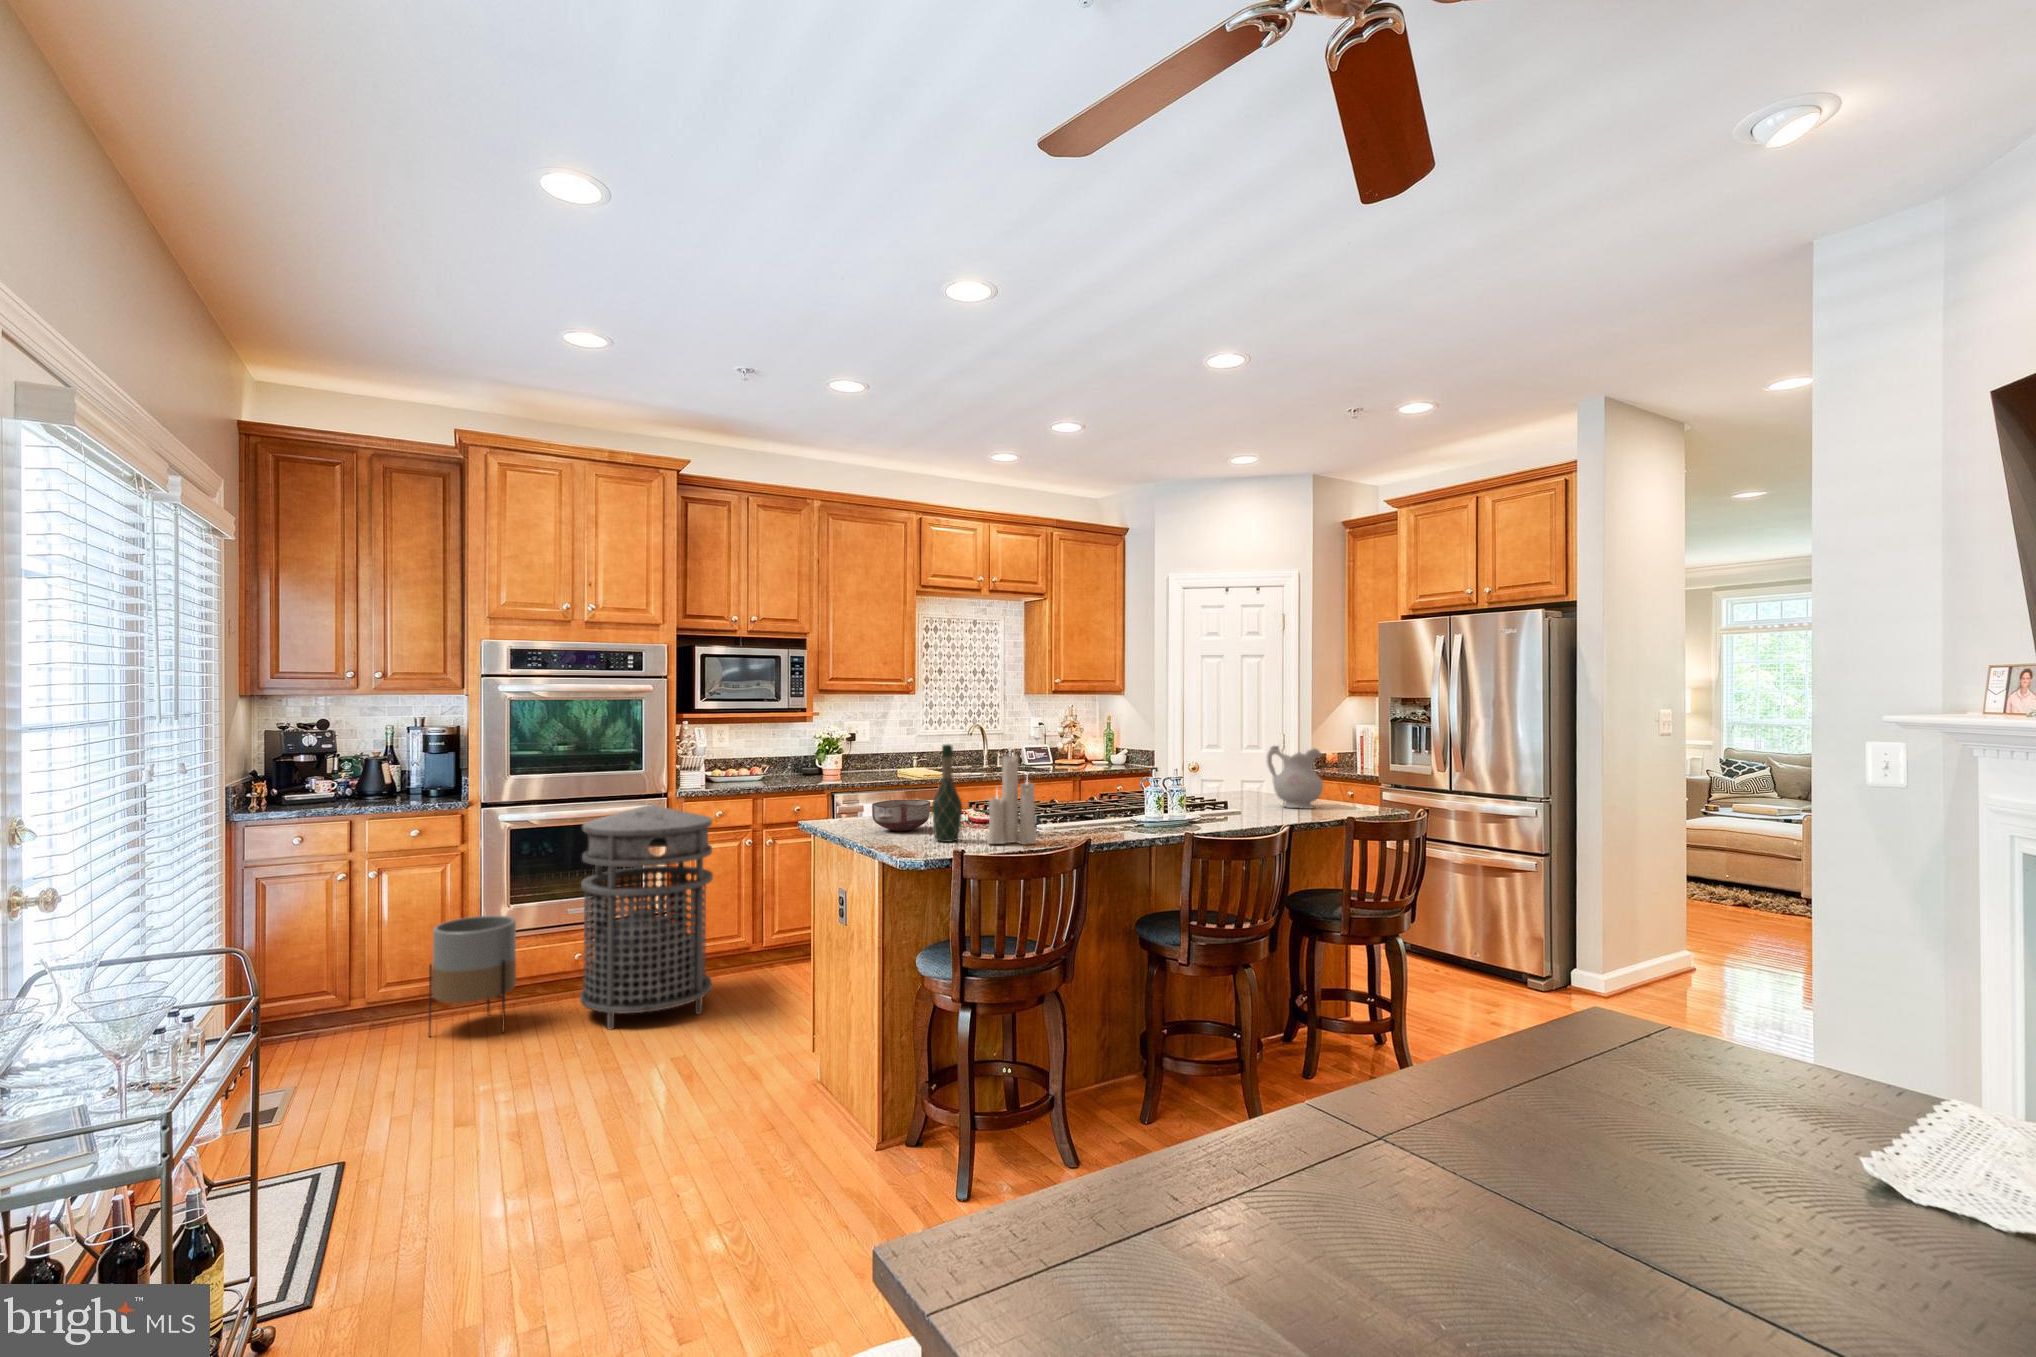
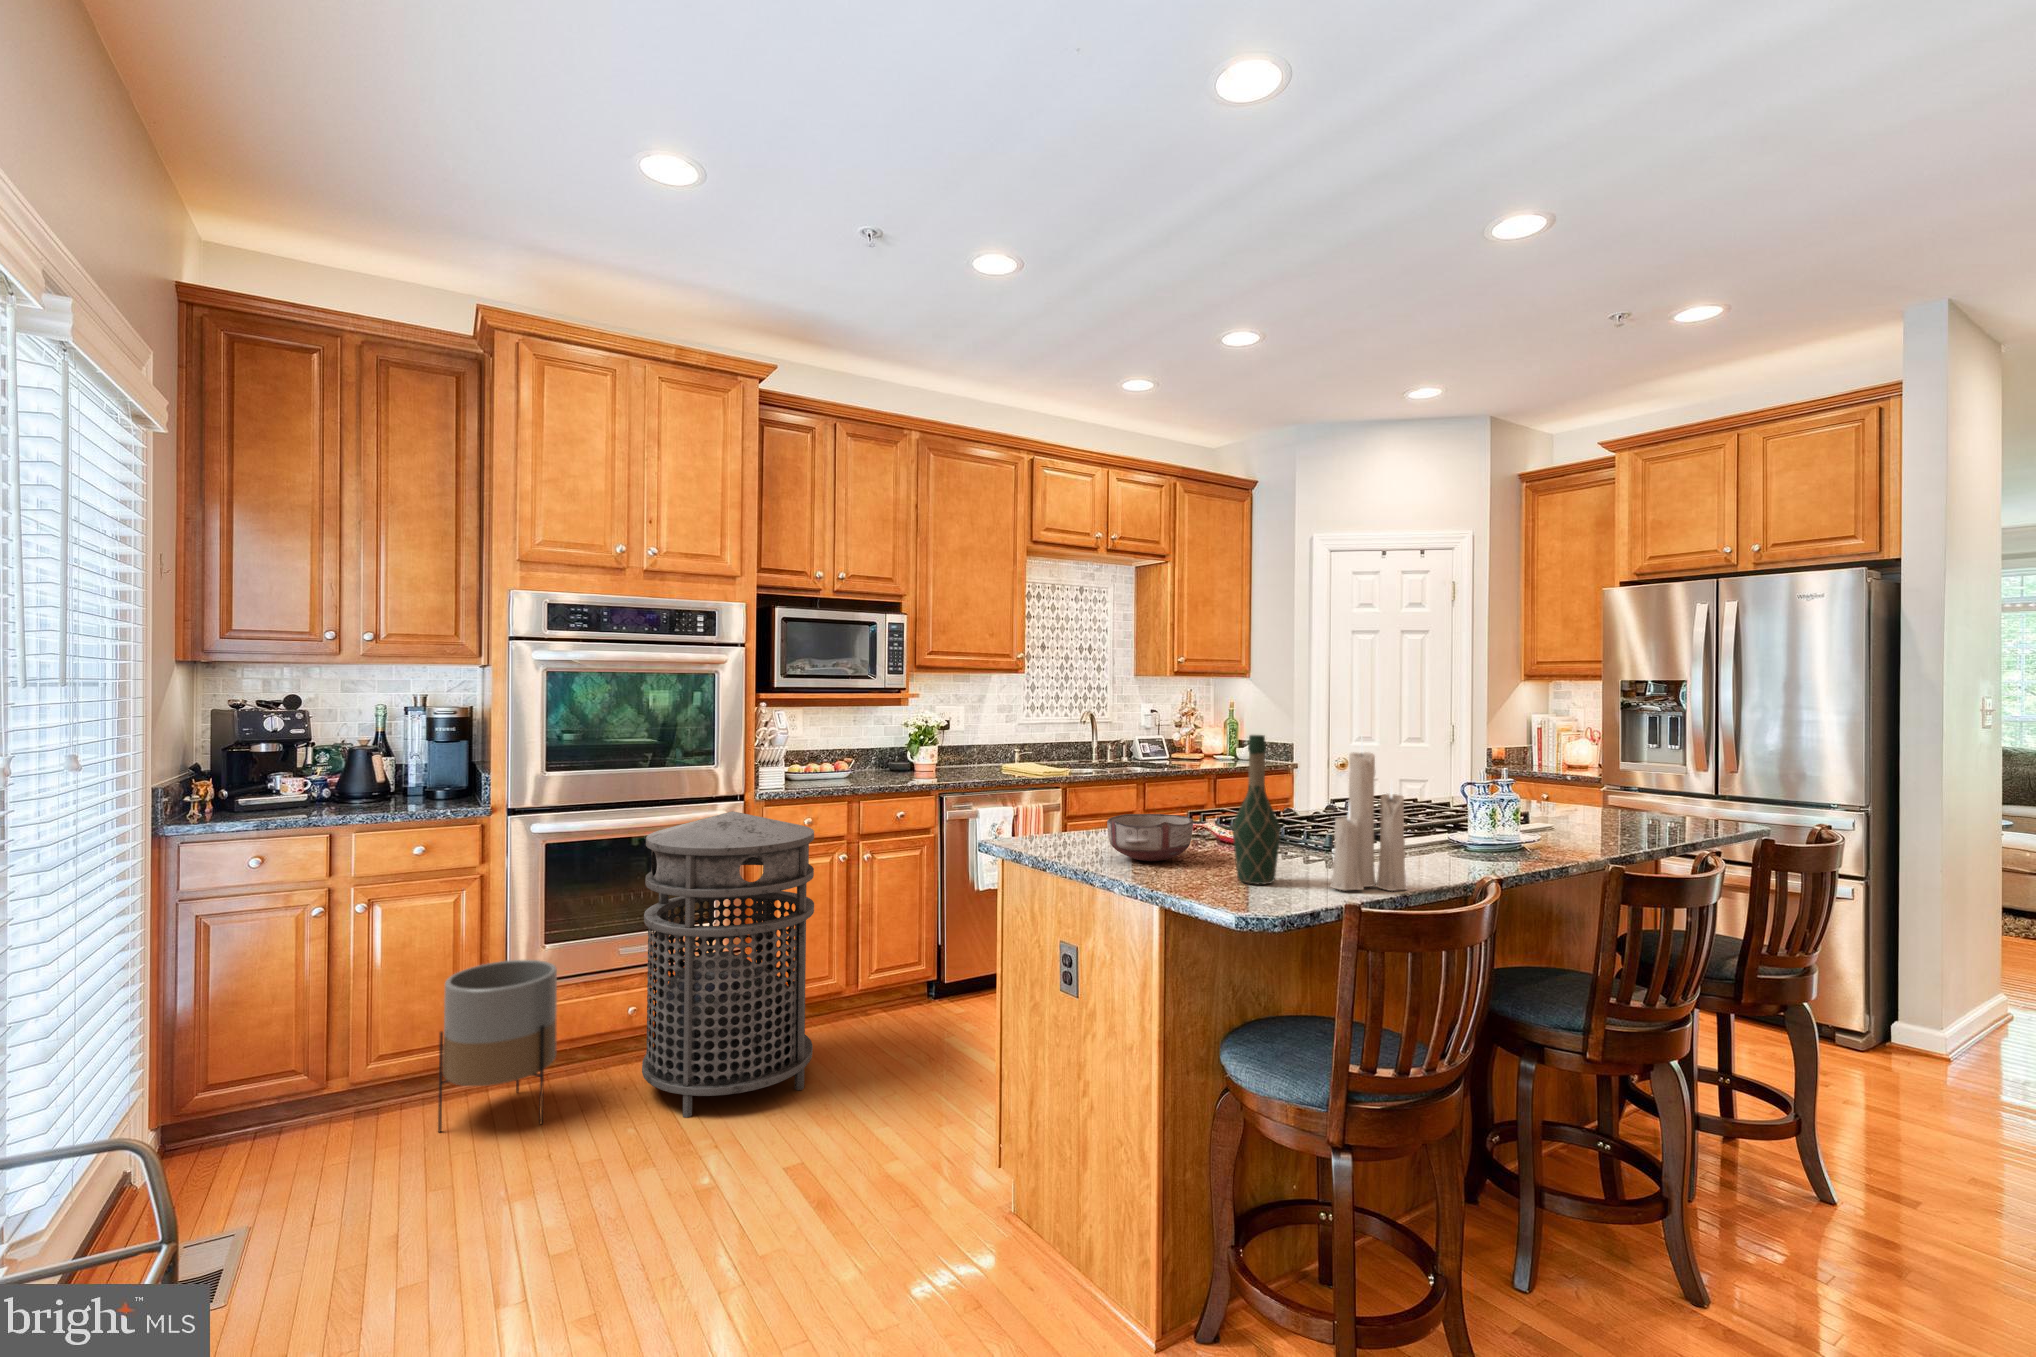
ceramic pitcher: present [1267,746,1323,809] -> none [1573,739,1659,824]

